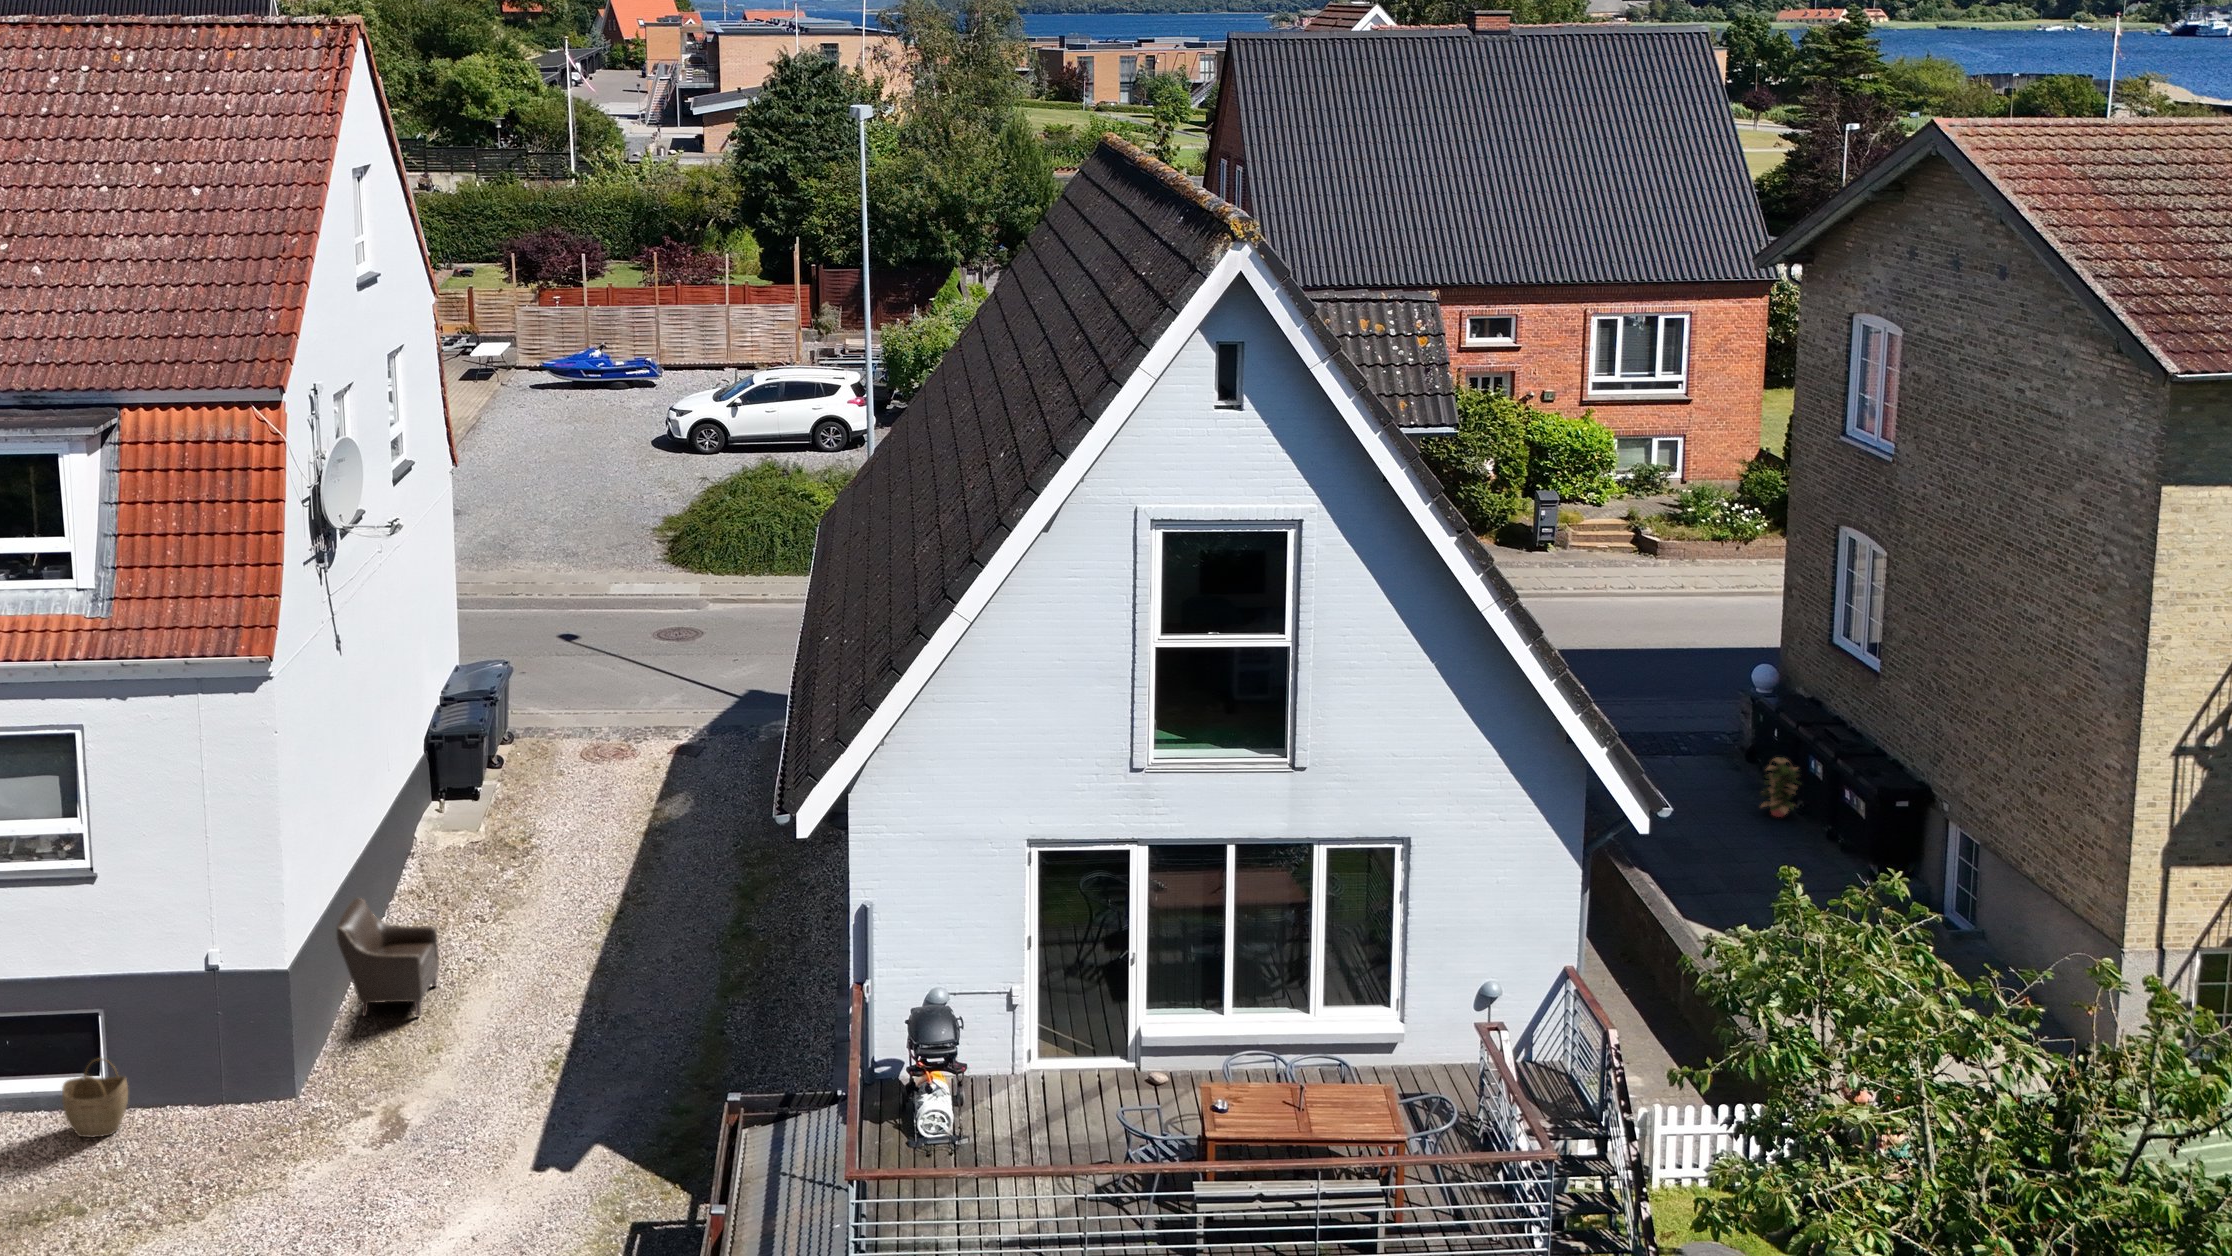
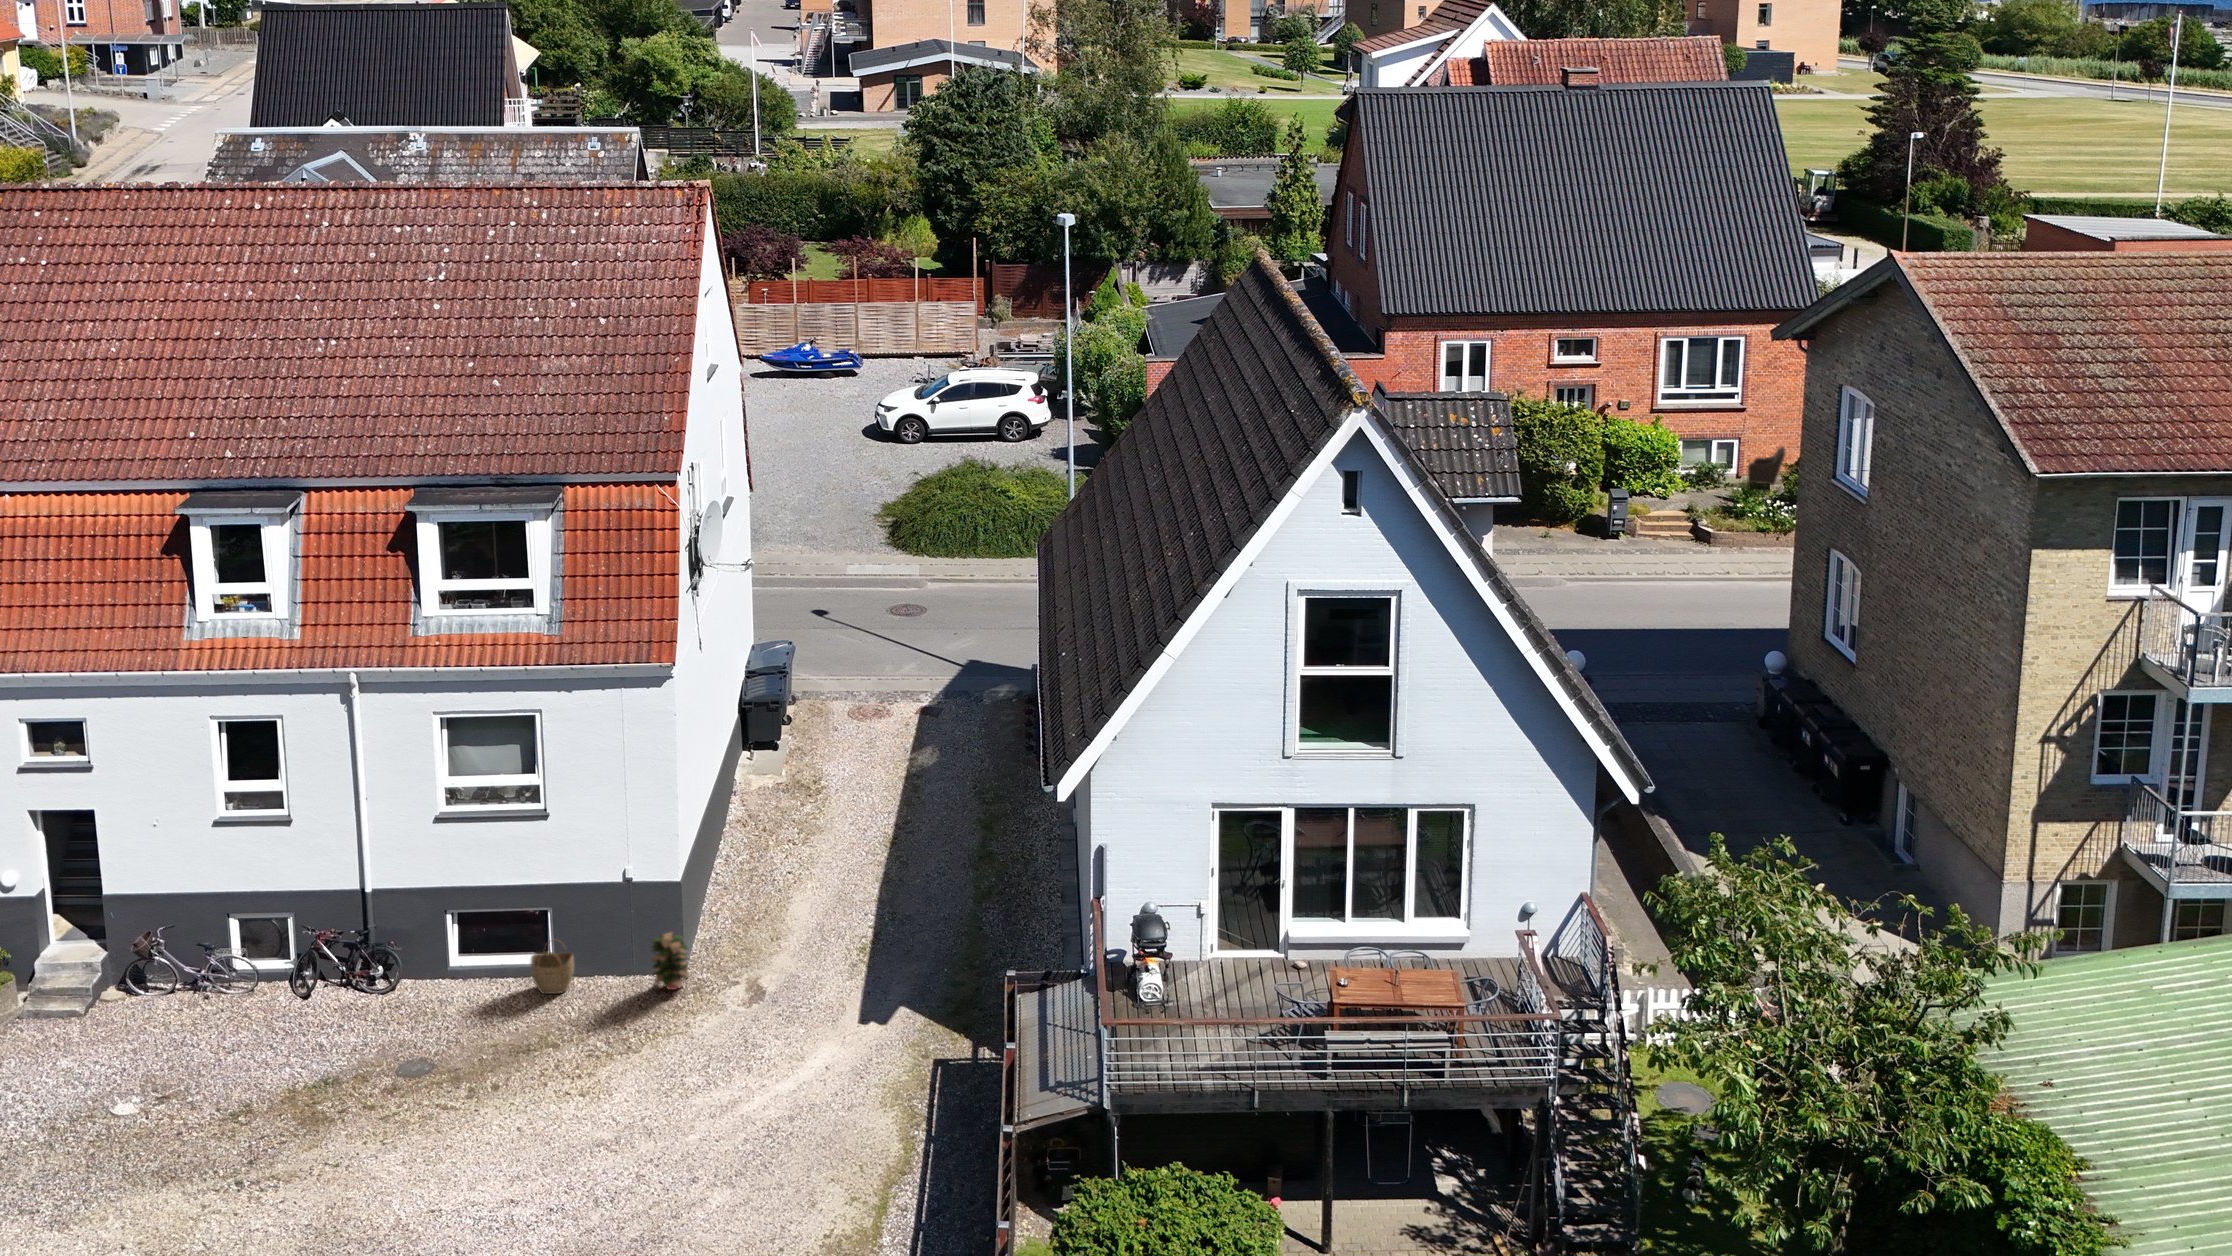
decorative plant: present [1760,757,1801,817] -> present [651,933,689,990]
chair: present [337,898,439,1017] -> present [1748,447,1785,485]

